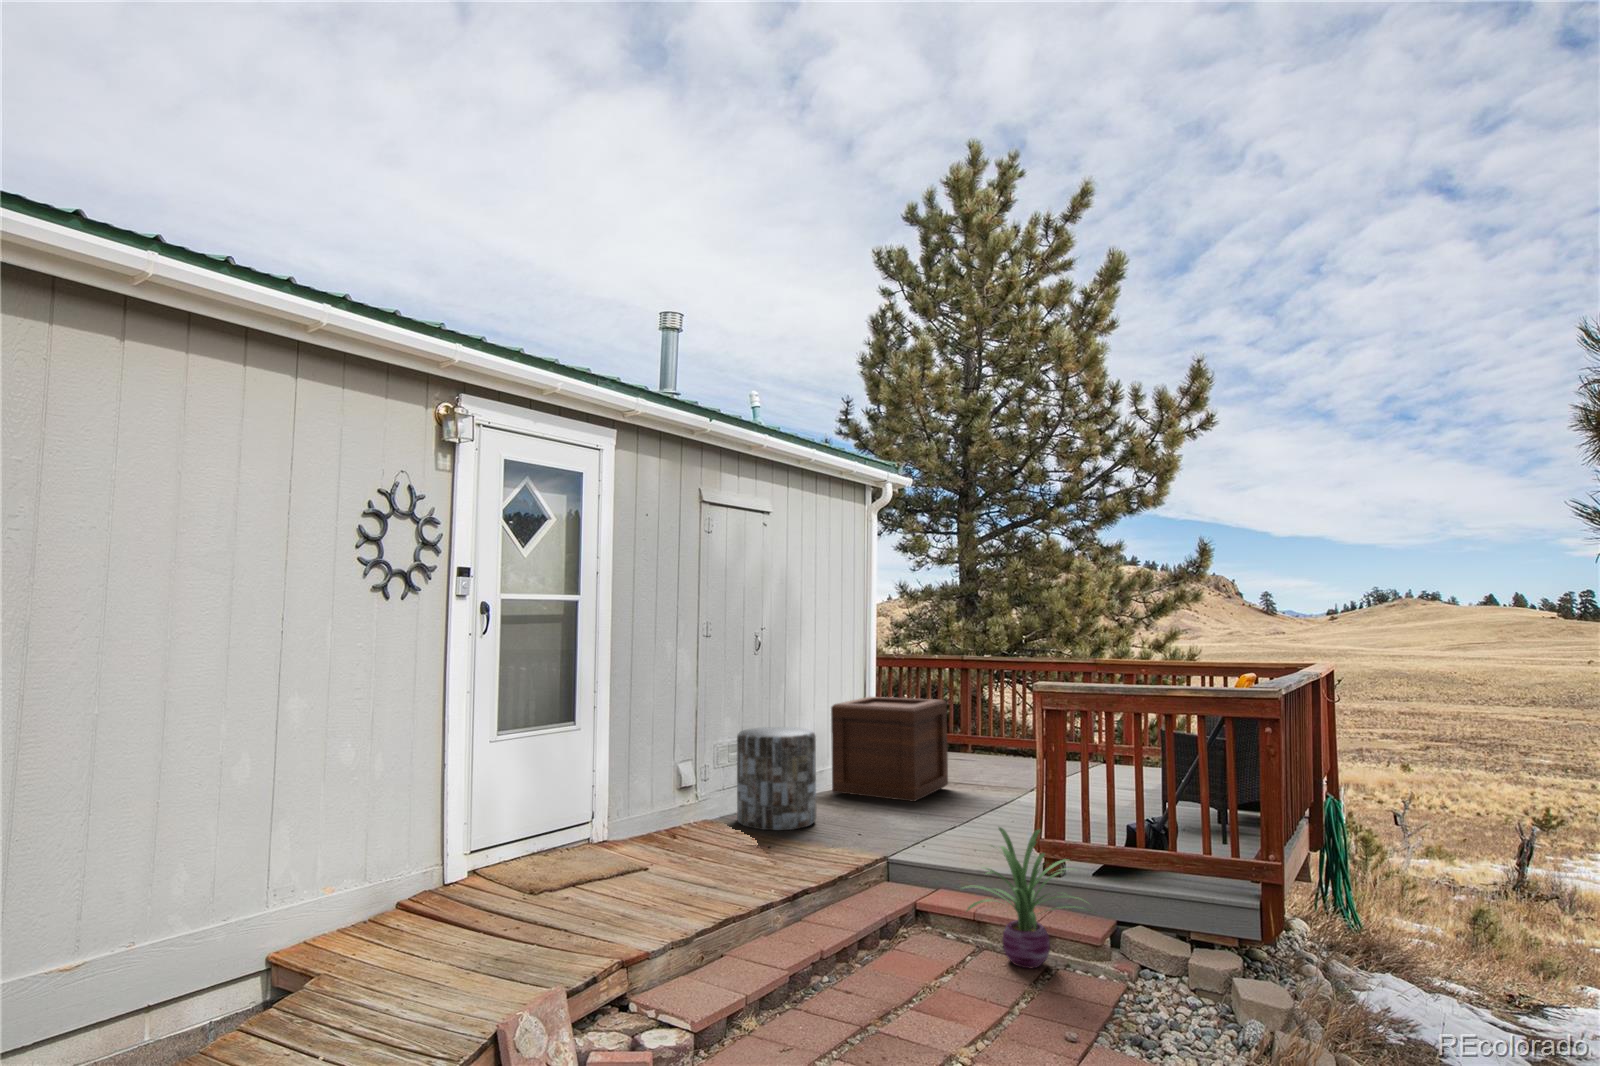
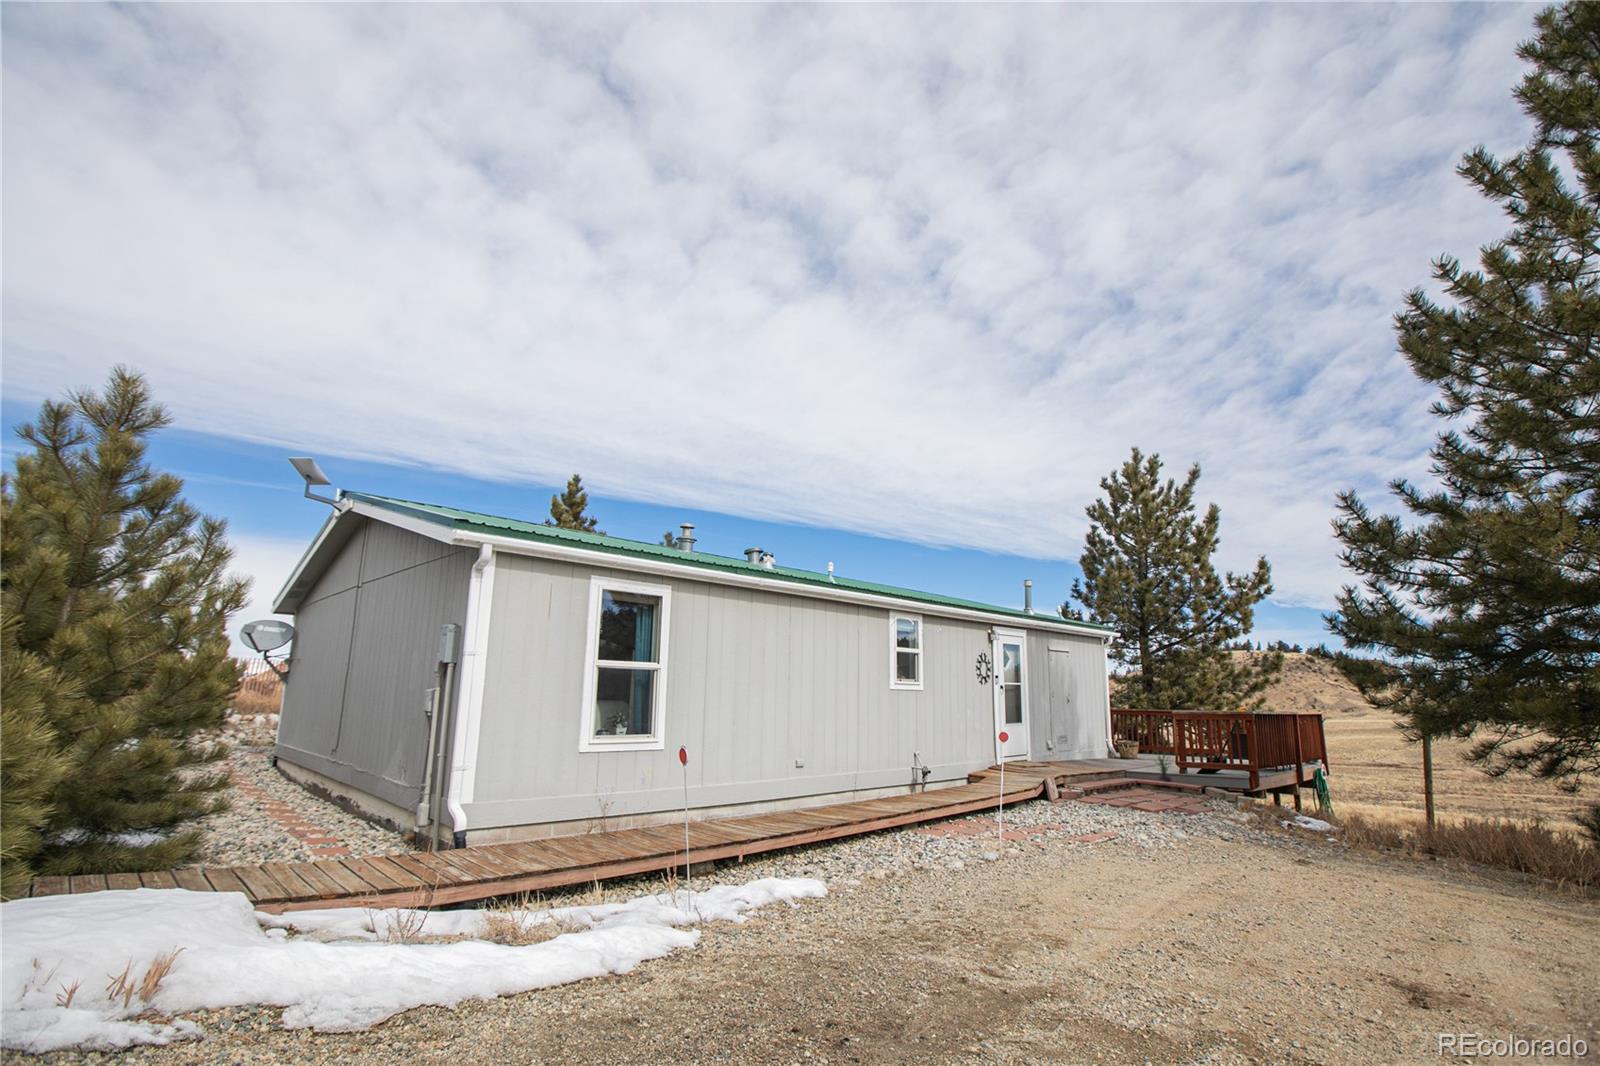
wooden crate: present [831,697,948,802] -> none [1091,723,1141,761]
side table: present [737,727,816,830] -> none [1063,729,1093,762]

